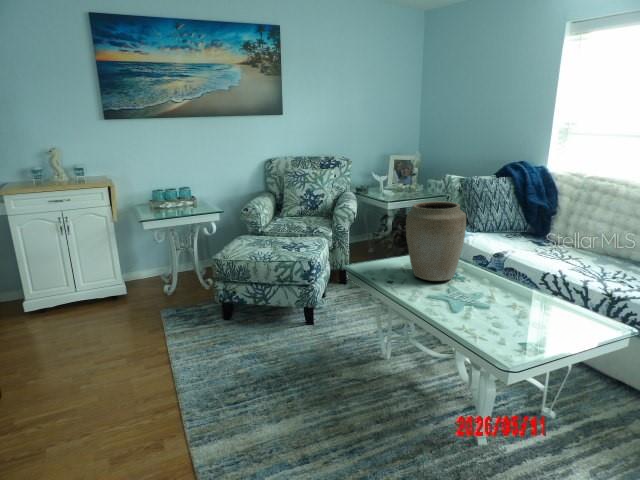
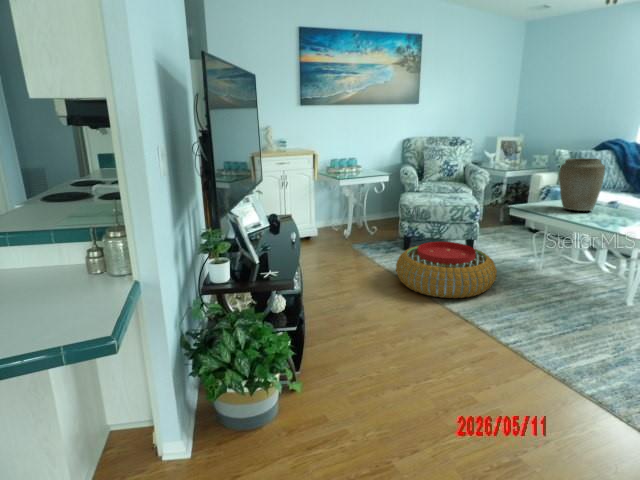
pouf: none [152,323,303,430] -> present [396,242,497,298]

